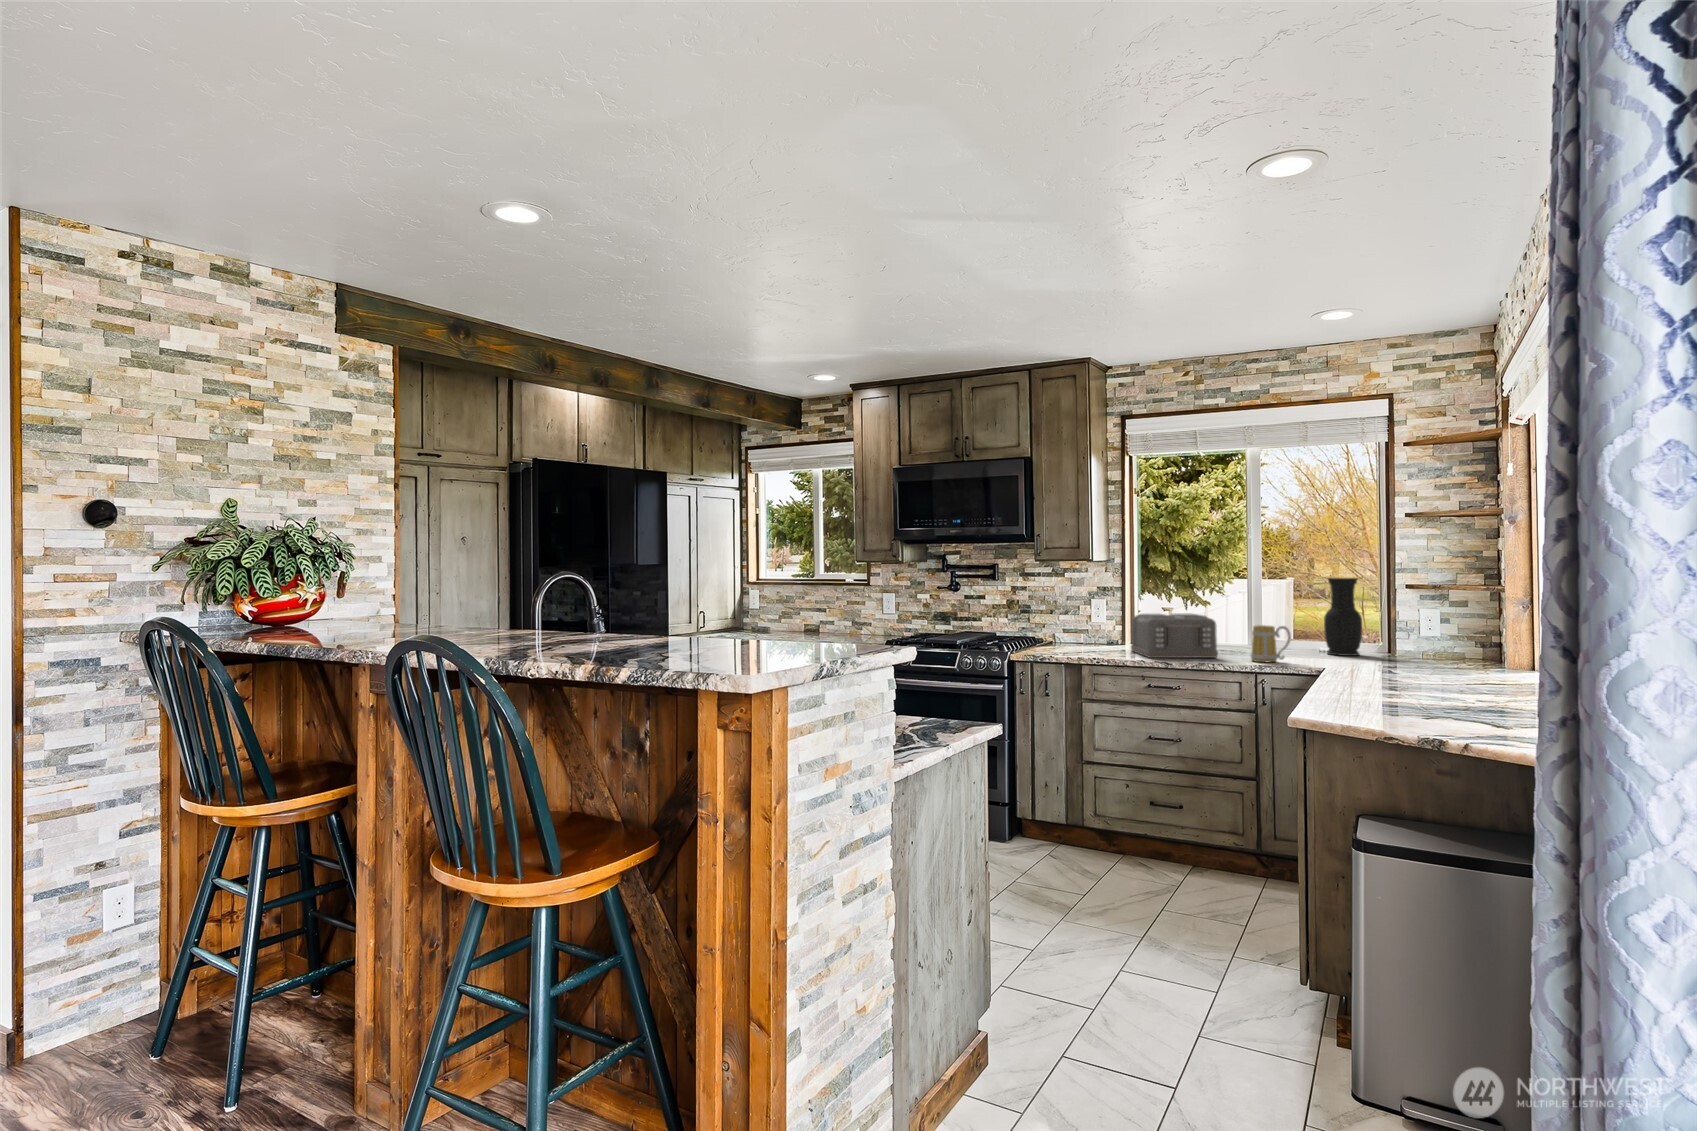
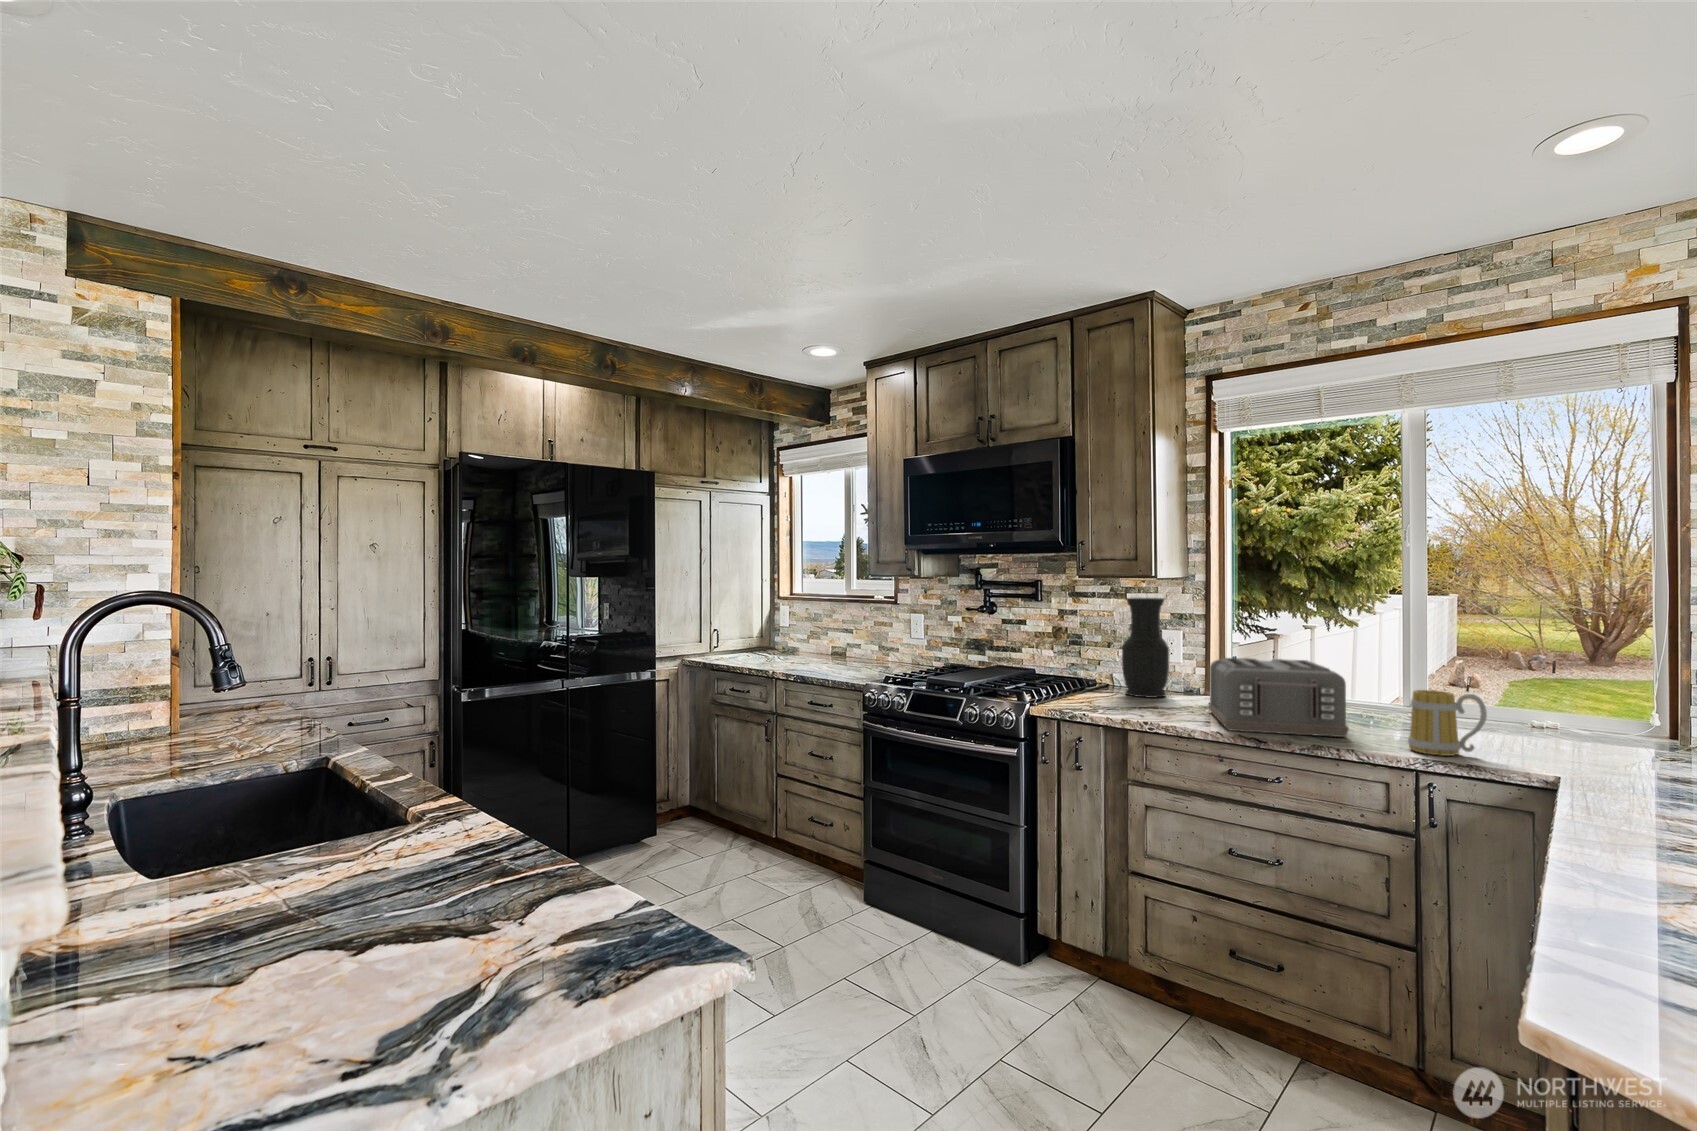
vase: present [1324,578,1362,656] -> present [1122,598,1169,698]

